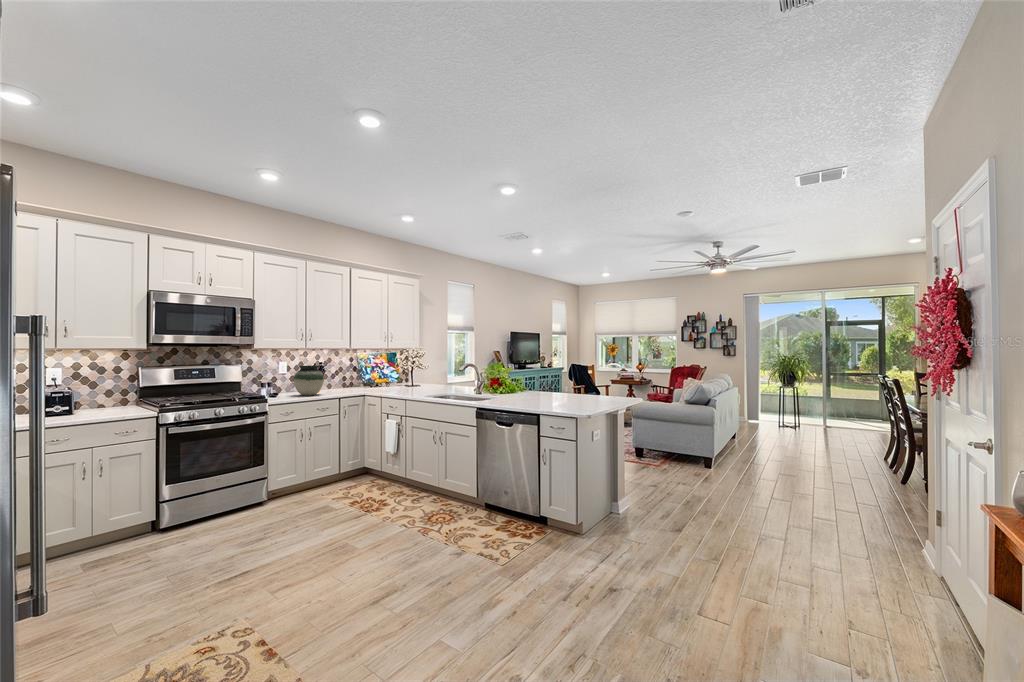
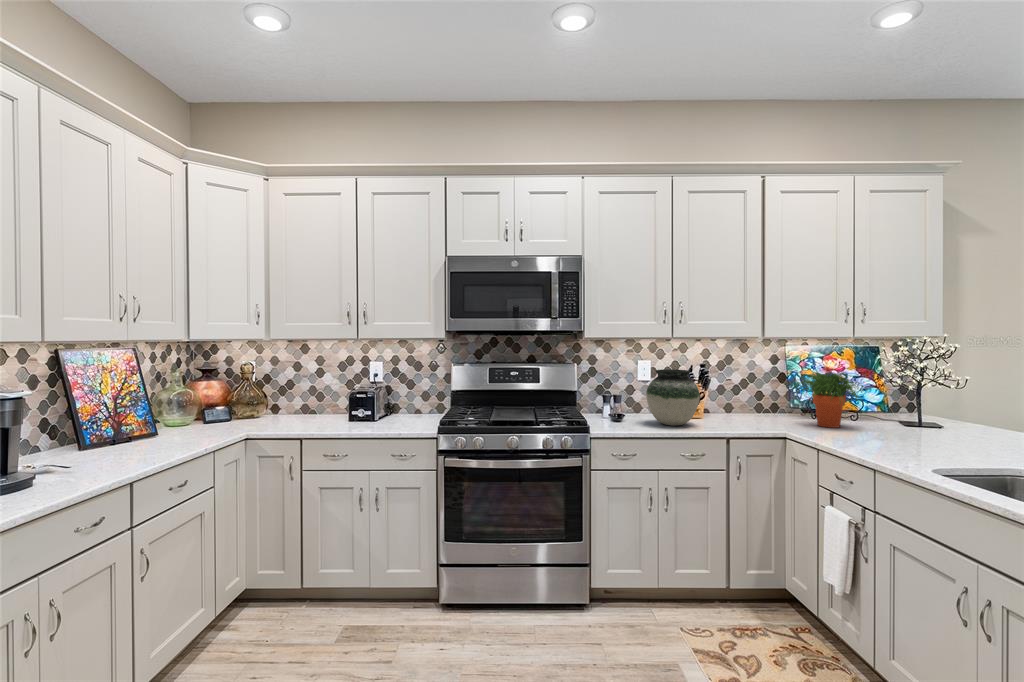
potted plant: none [365,364,395,390] -> present [796,372,863,428]

